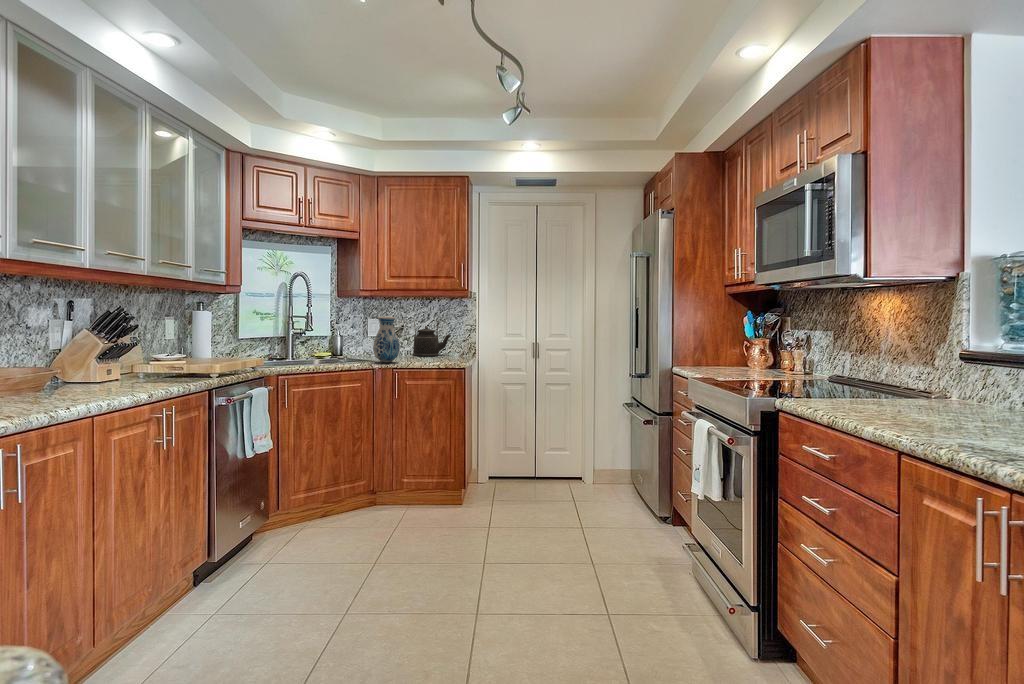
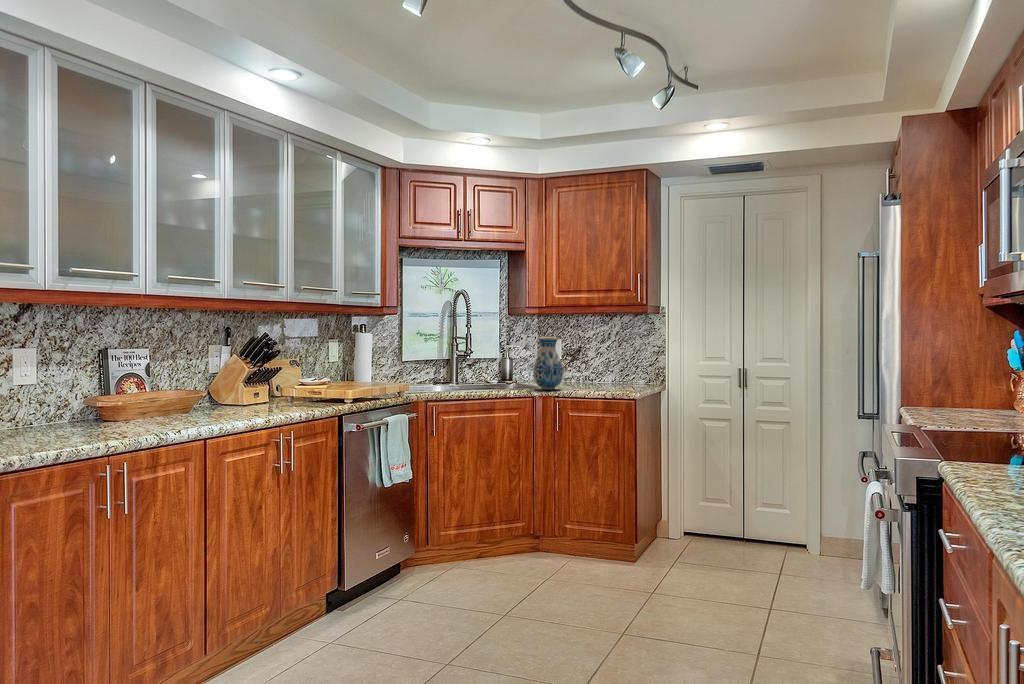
kettle: present [413,320,451,356] -> none [590,340,635,382]

